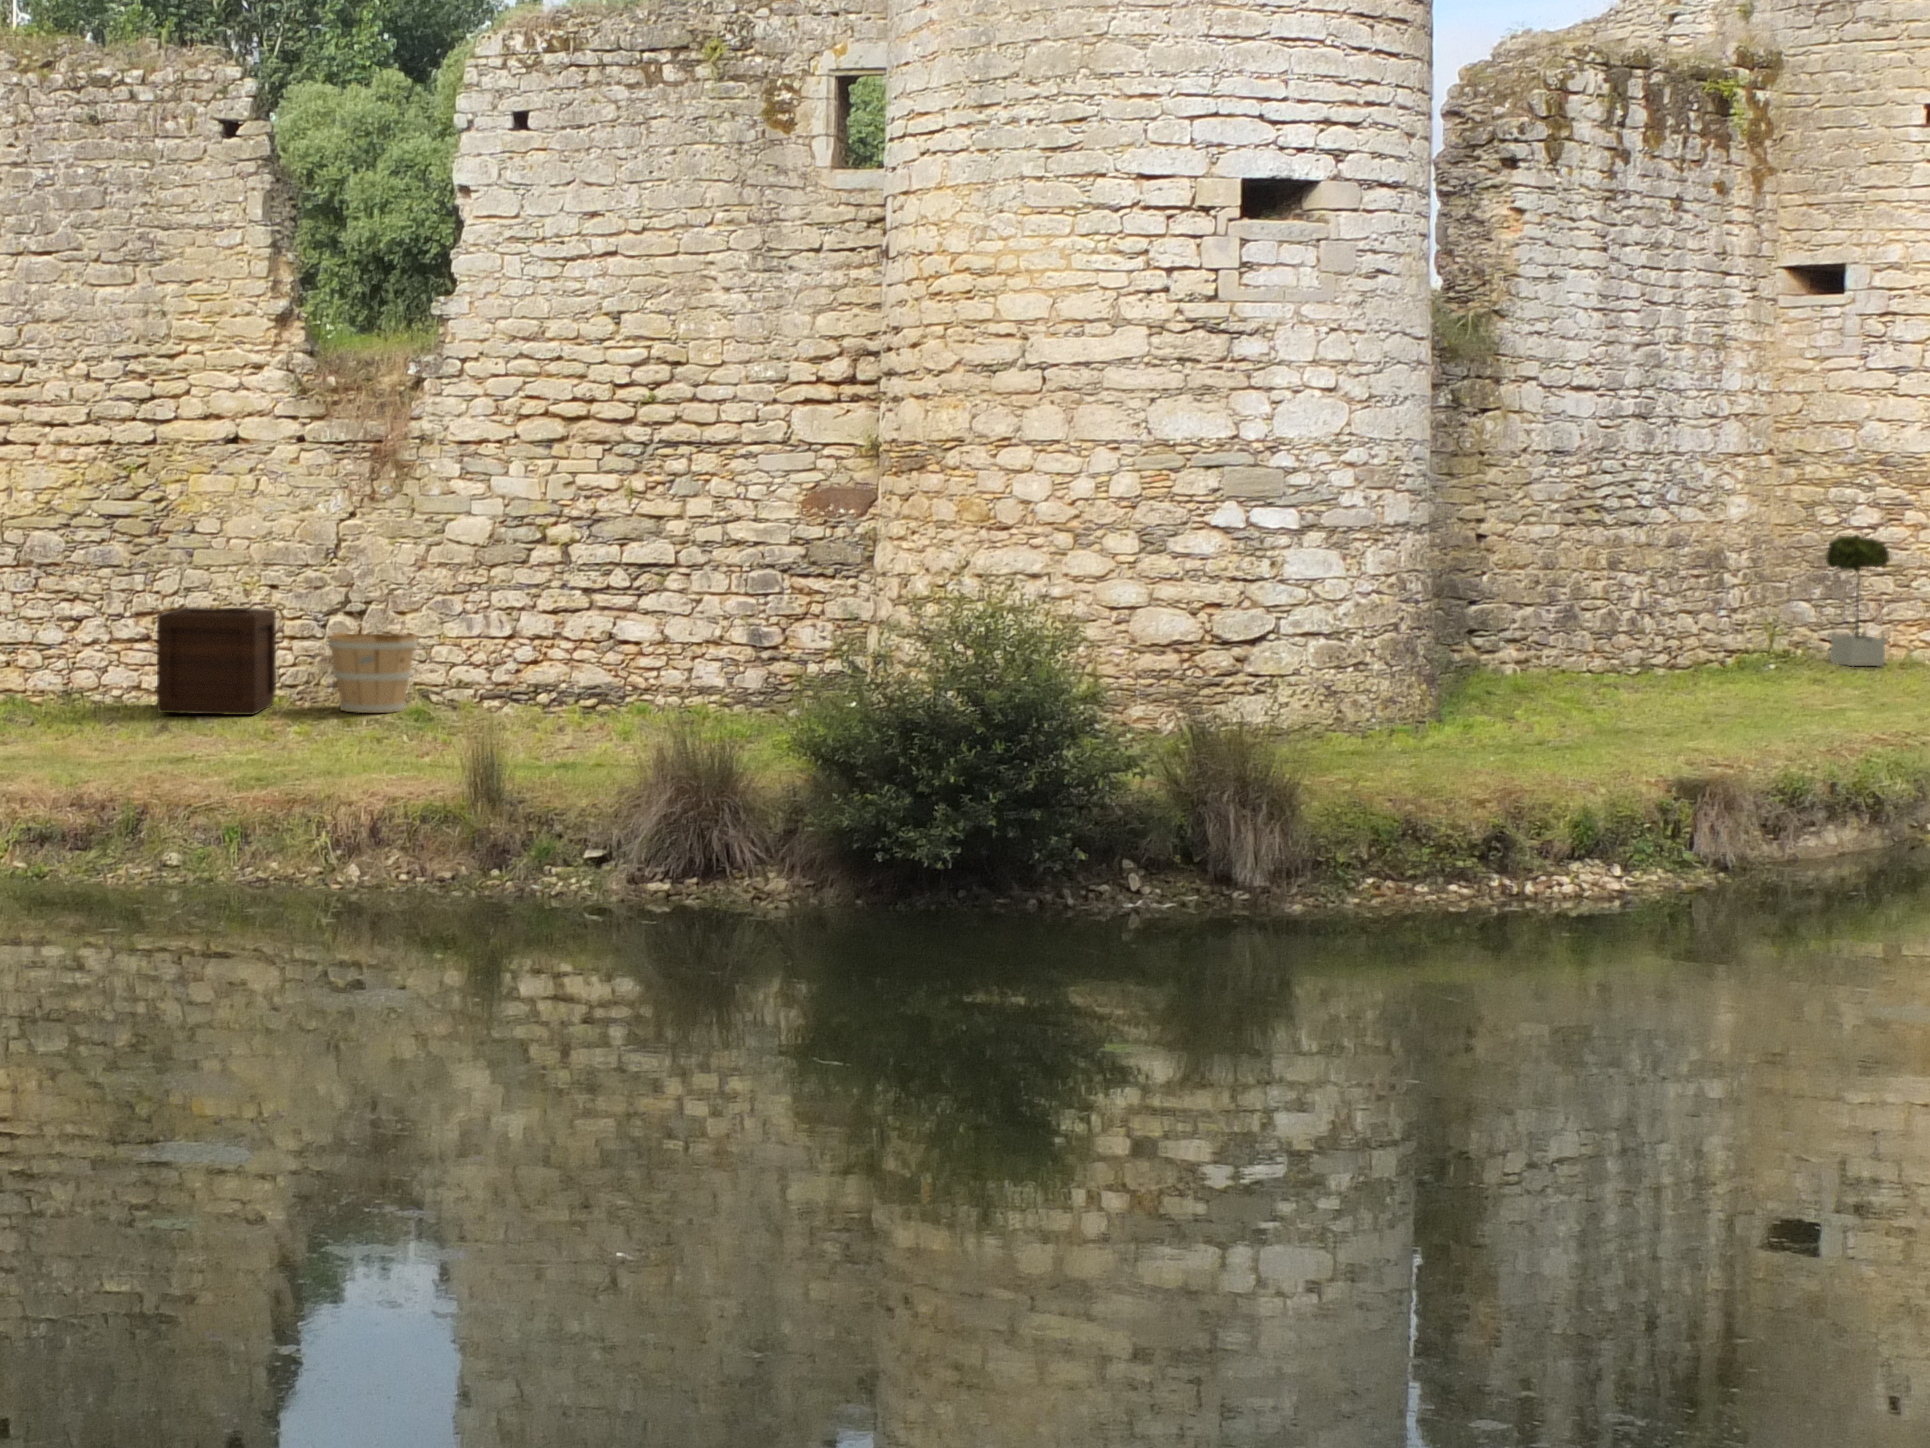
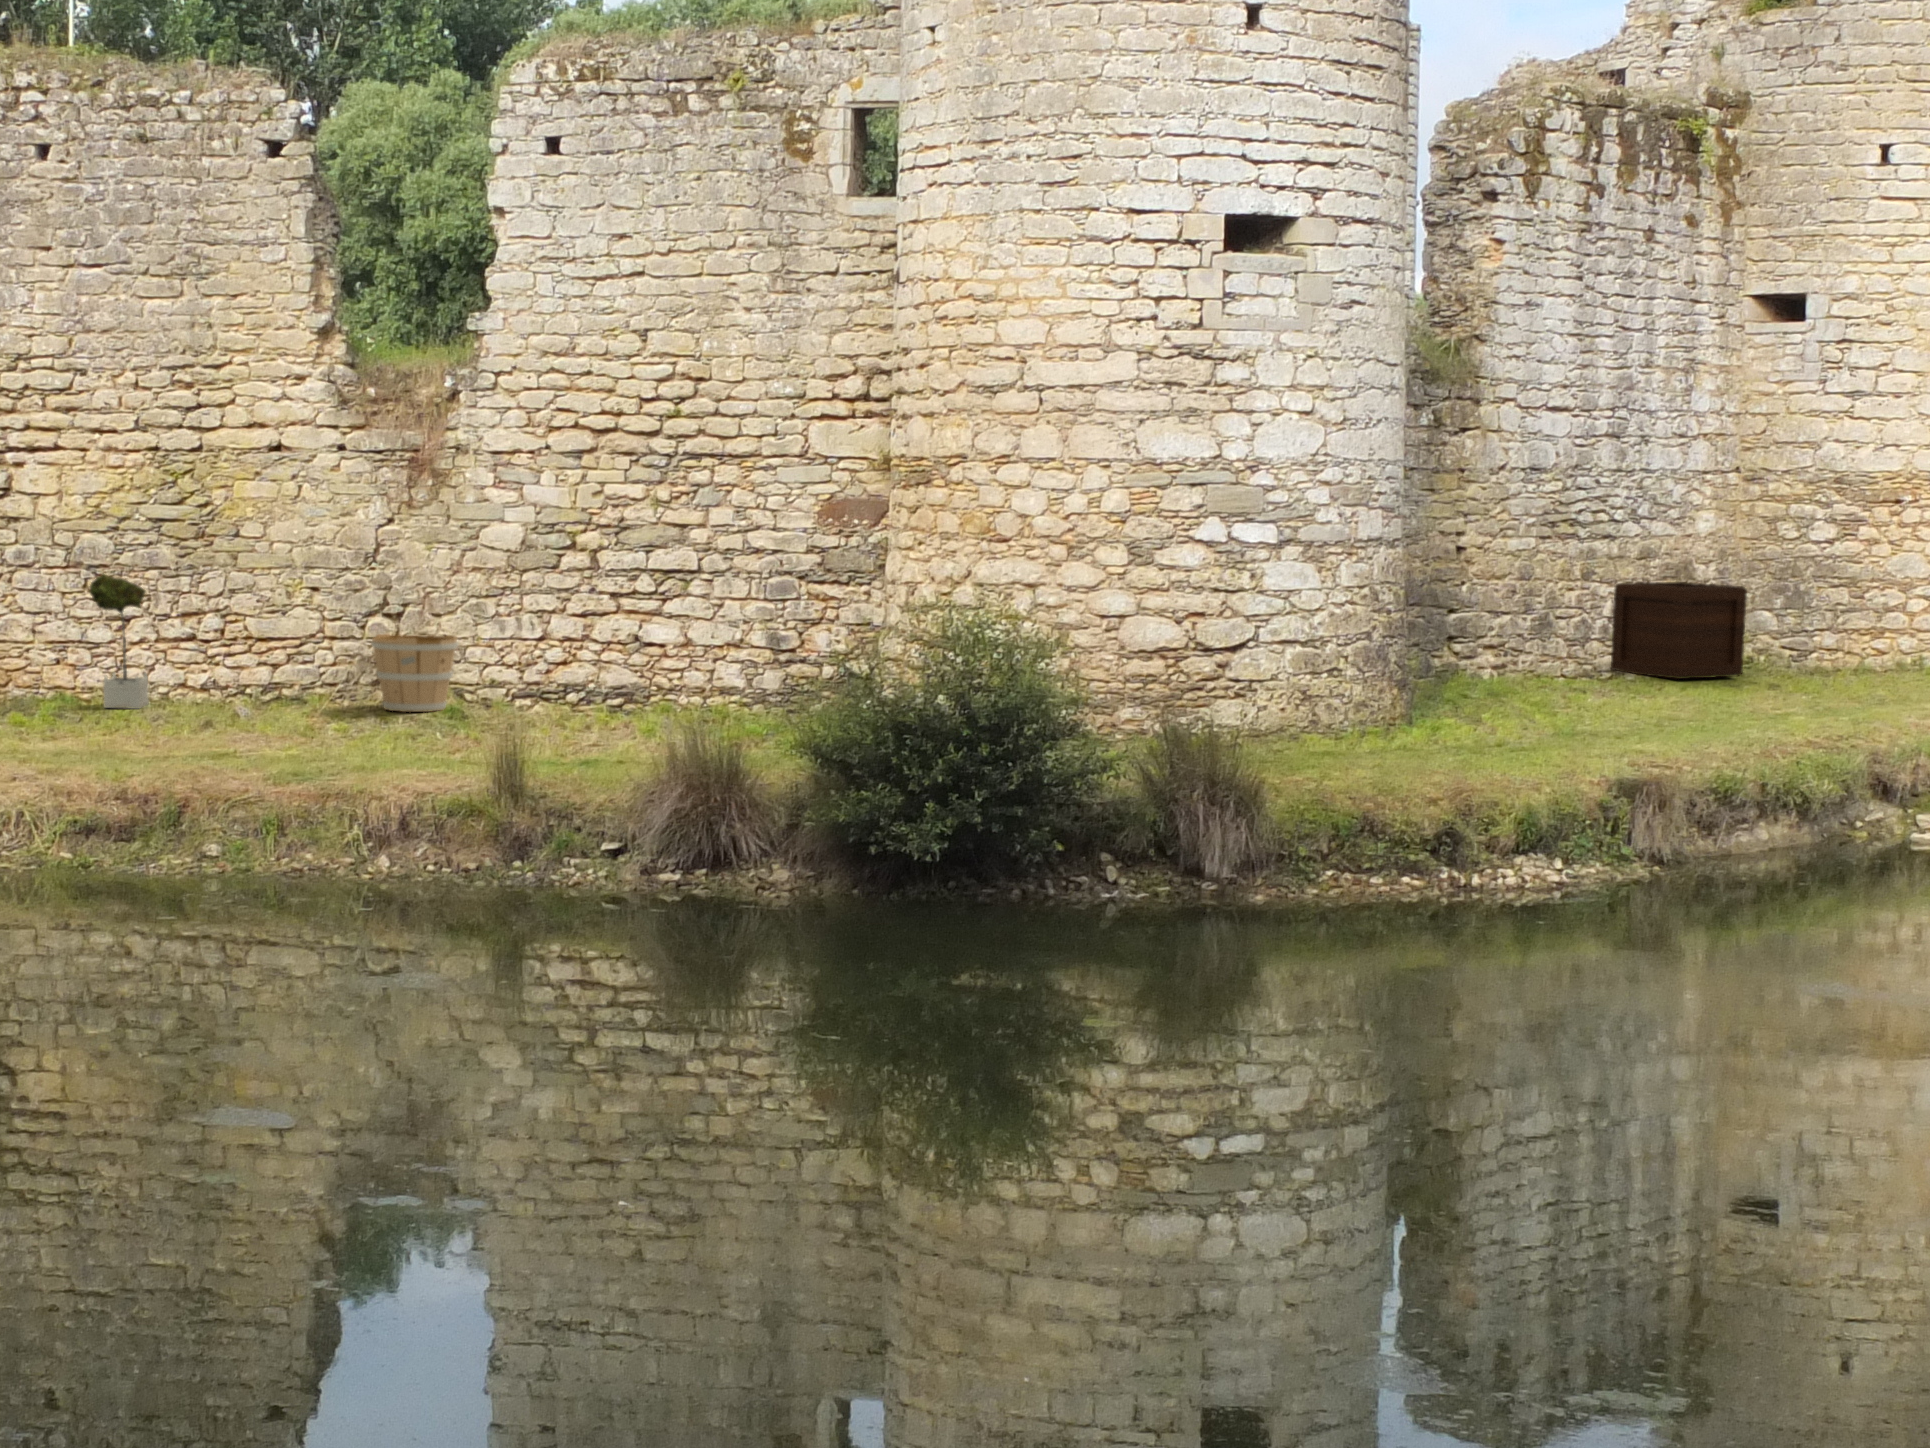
potted tree: present [1826,534,1889,666] -> present [89,574,149,709]
wooden crate: present [157,607,276,715] -> present [1611,582,1747,679]

